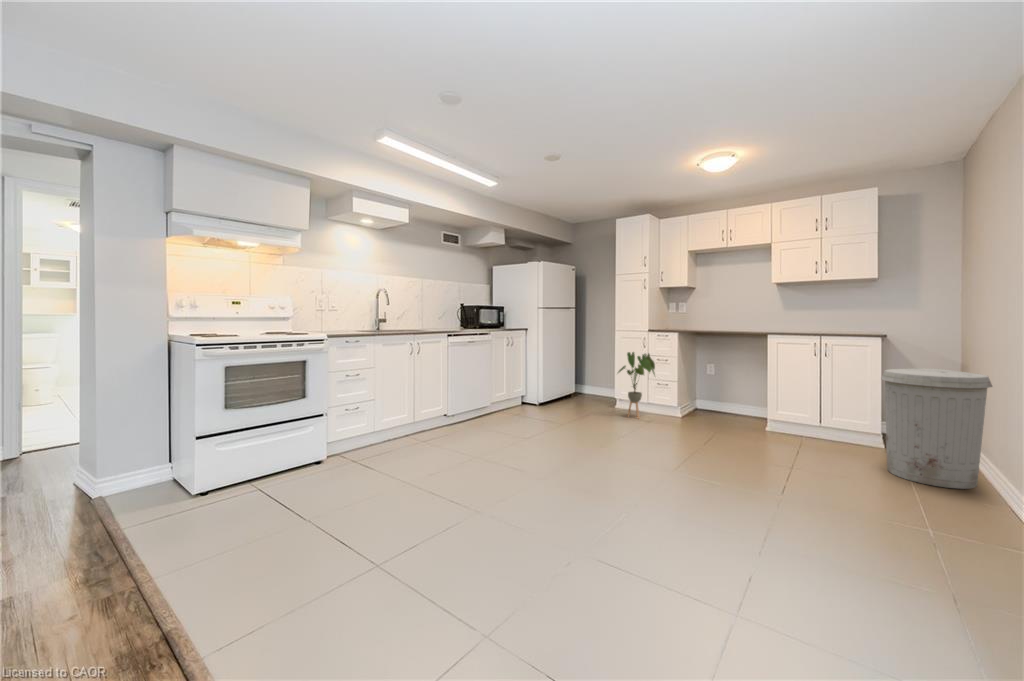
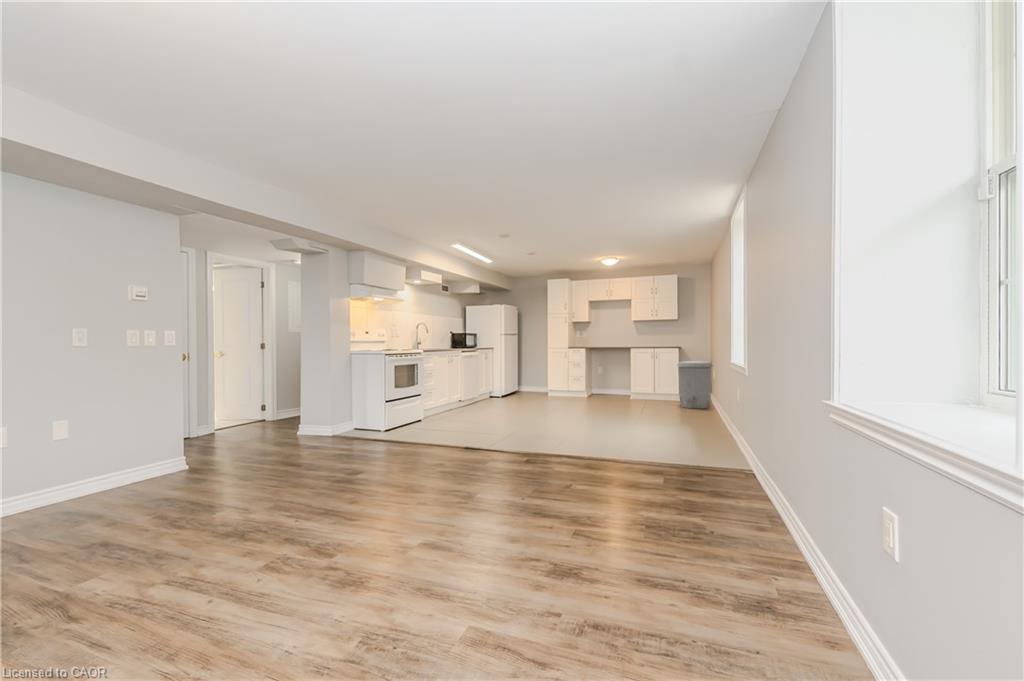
house plant: present [618,352,655,418] -> none [552,360,575,399]

